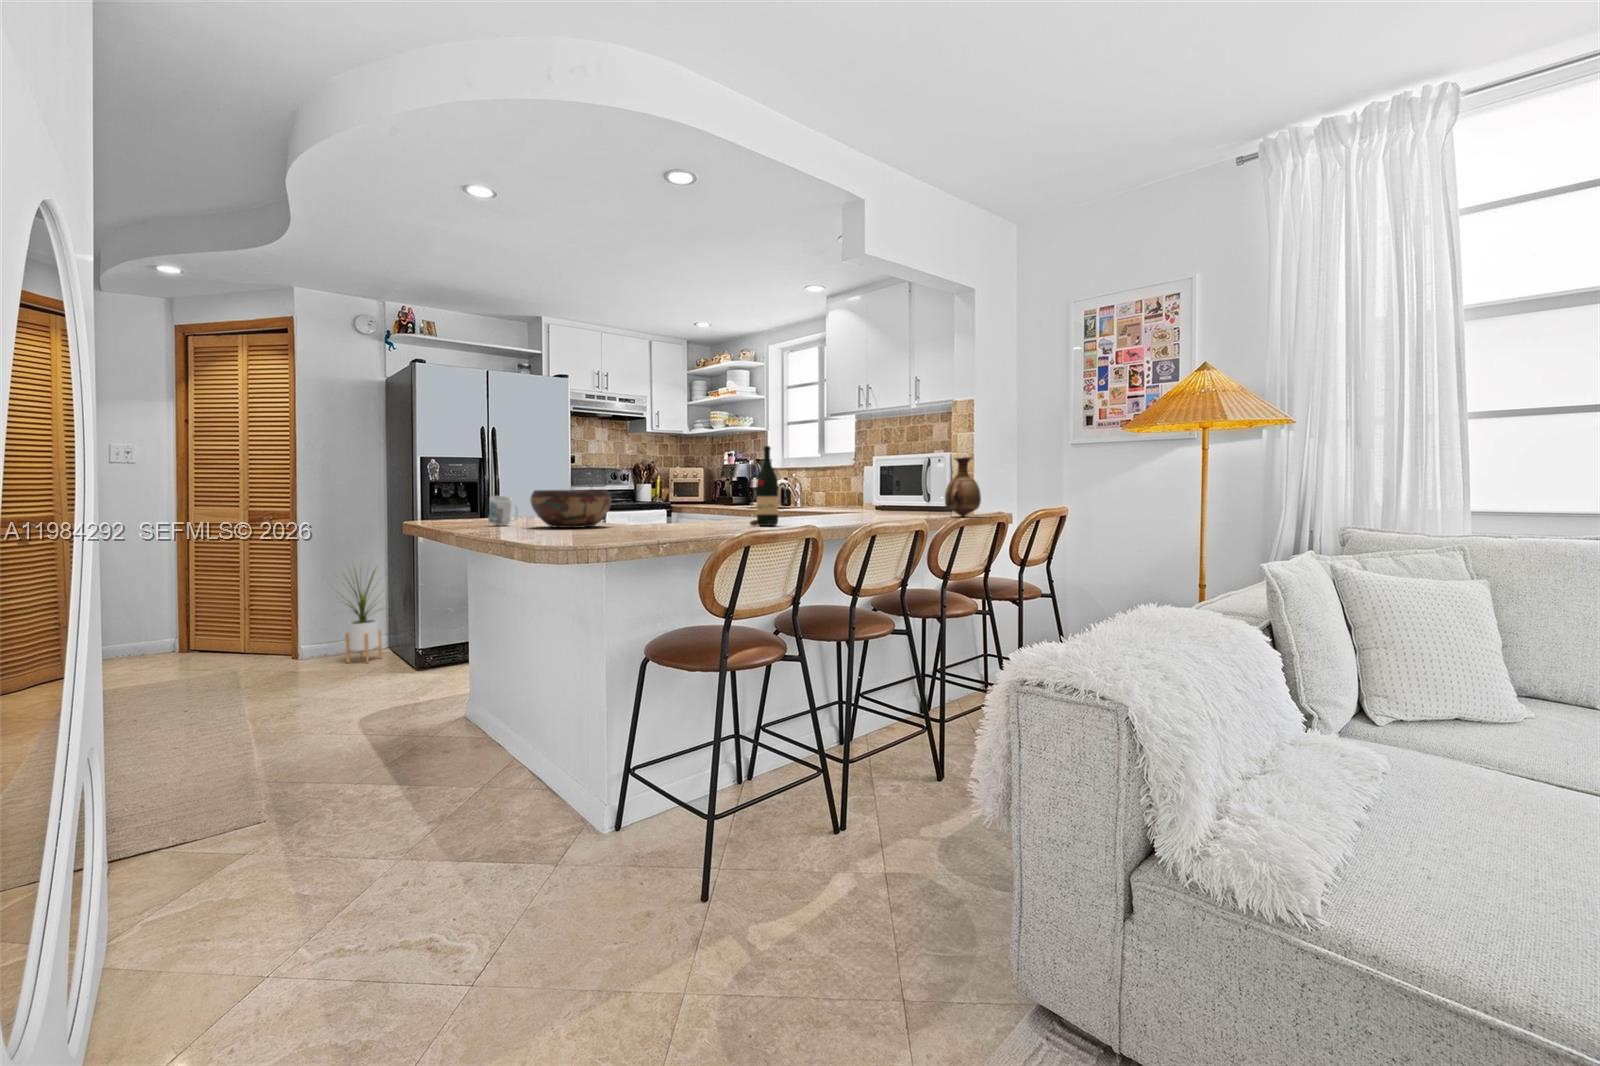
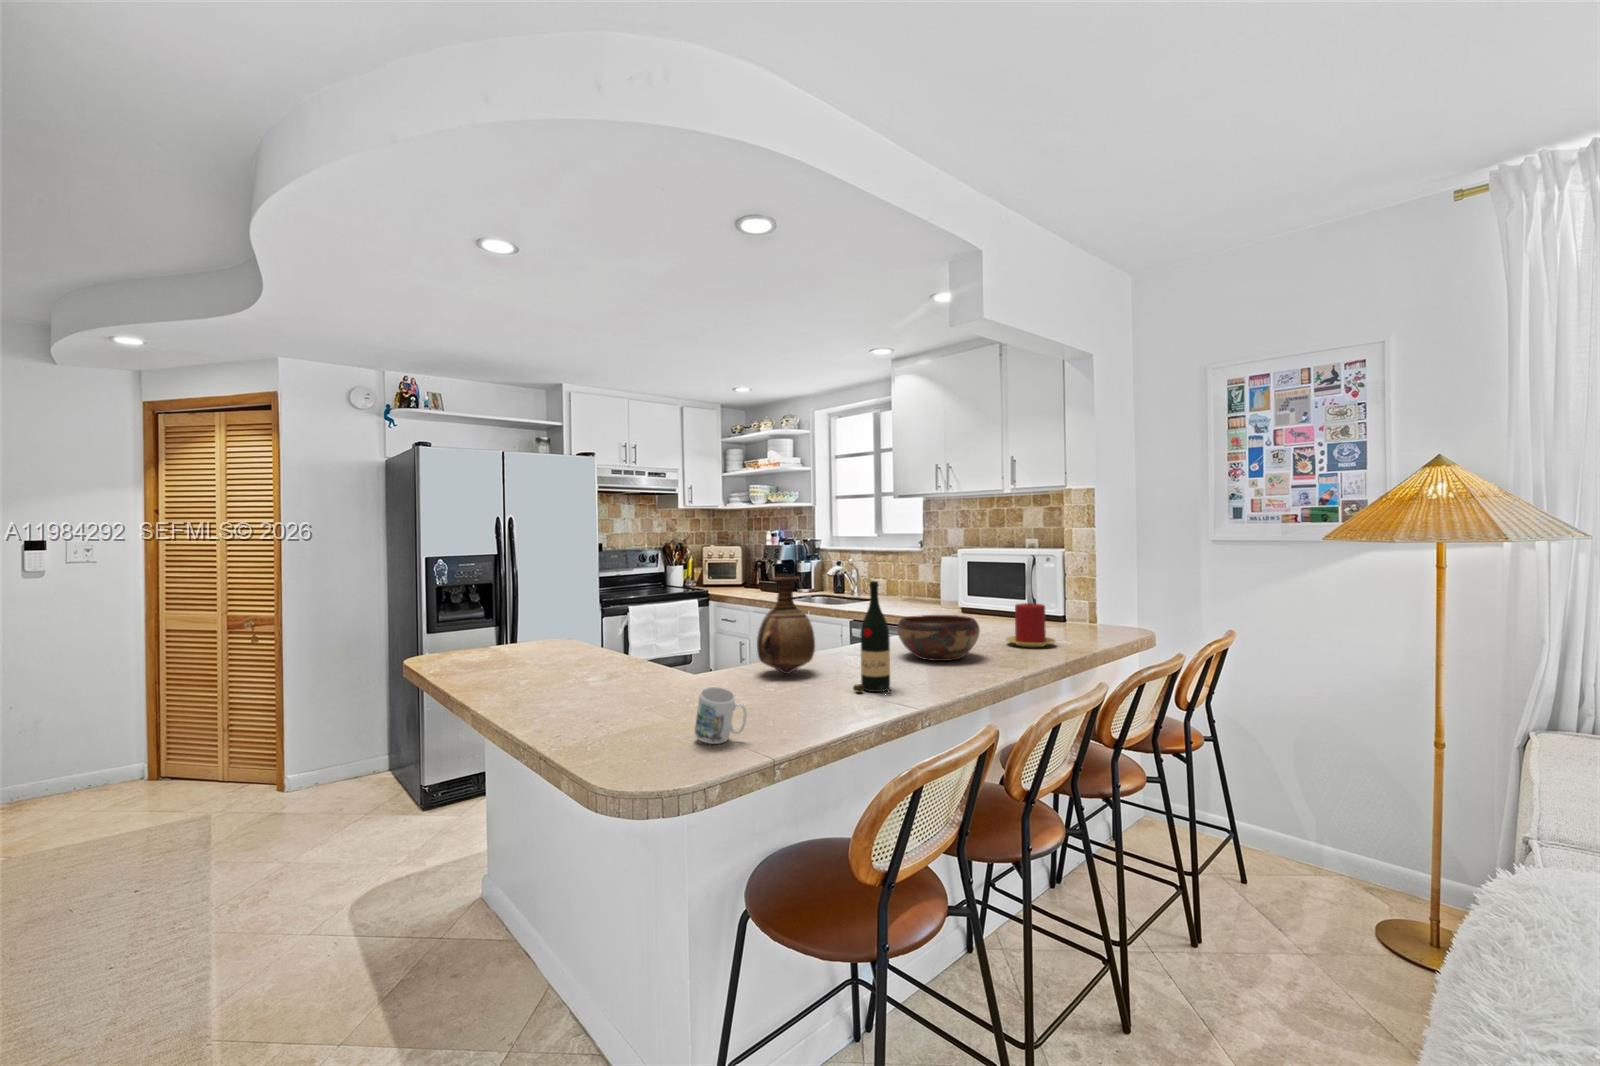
vase: present [945,457,981,517] -> present [757,577,815,674]
candle: none [892,487,930,519] -> present [1006,603,1055,647]
decorative bowl: present [530,490,611,528] -> present [897,615,980,661]
mug: present [488,496,518,526] -> present [694,687,747,744]
house plant: present [343,570,382,663] -> none [315,671,391,800]

